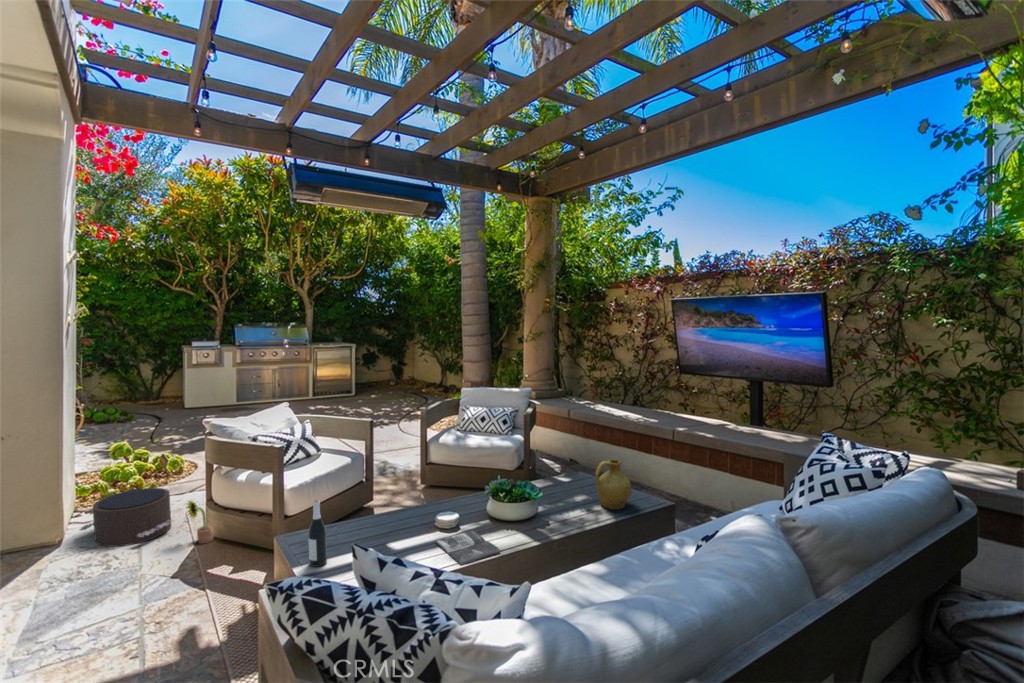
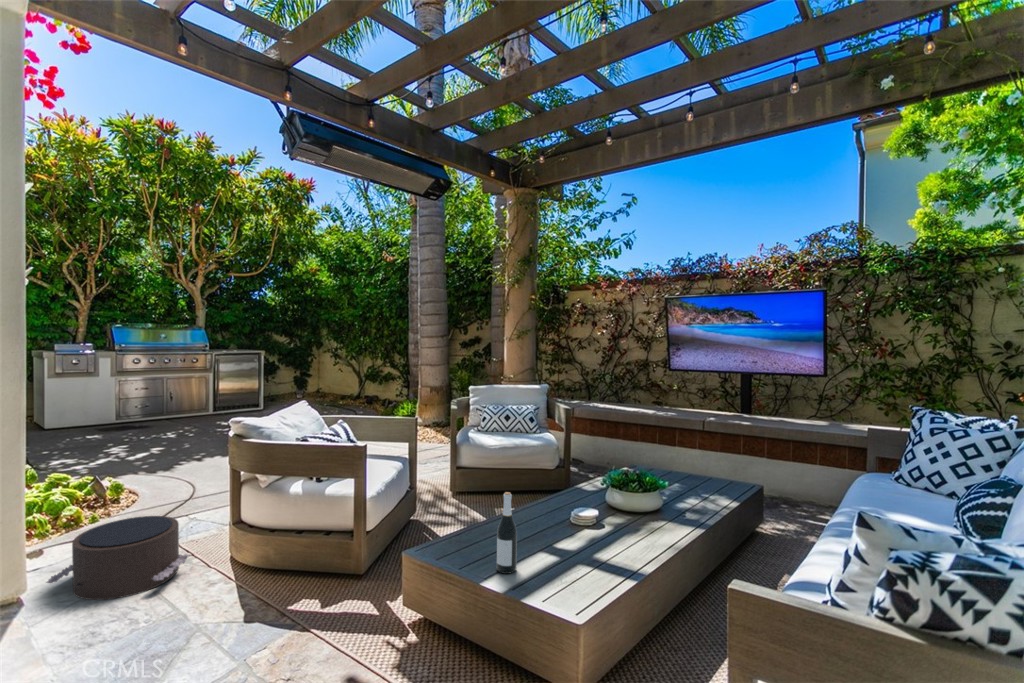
pitcher: present [595,459,631,510] -> none [690,441,726,490]
decorative plant: present [187,501,213,544] -> none [220,522,255,580]
magazine: present [435,530,500,565] -> none [598,519,675,552]

